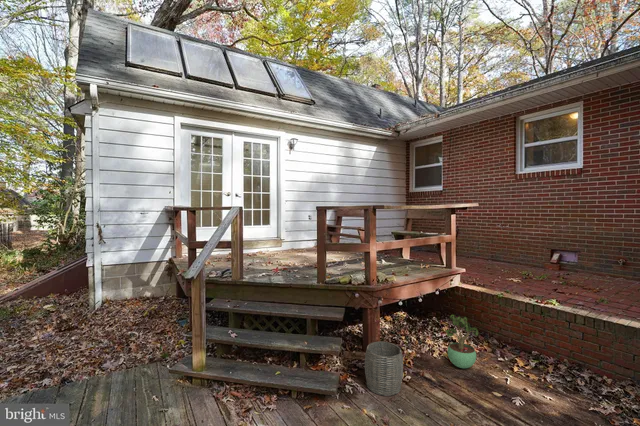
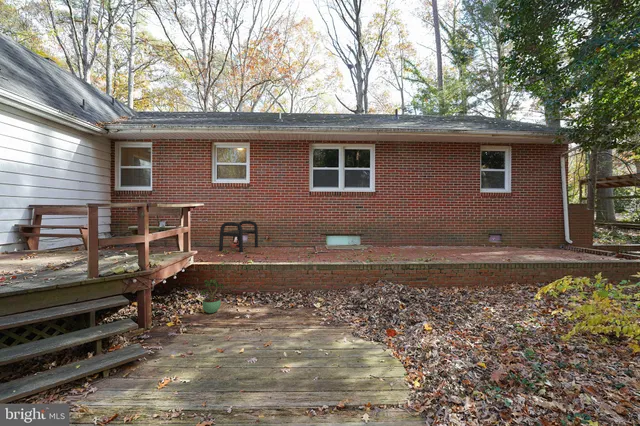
bench: none [517,230,596,280] -> present [219,221,258,252]
woven basket: present [365,342,403,396] -> none [156,308,187,345]

